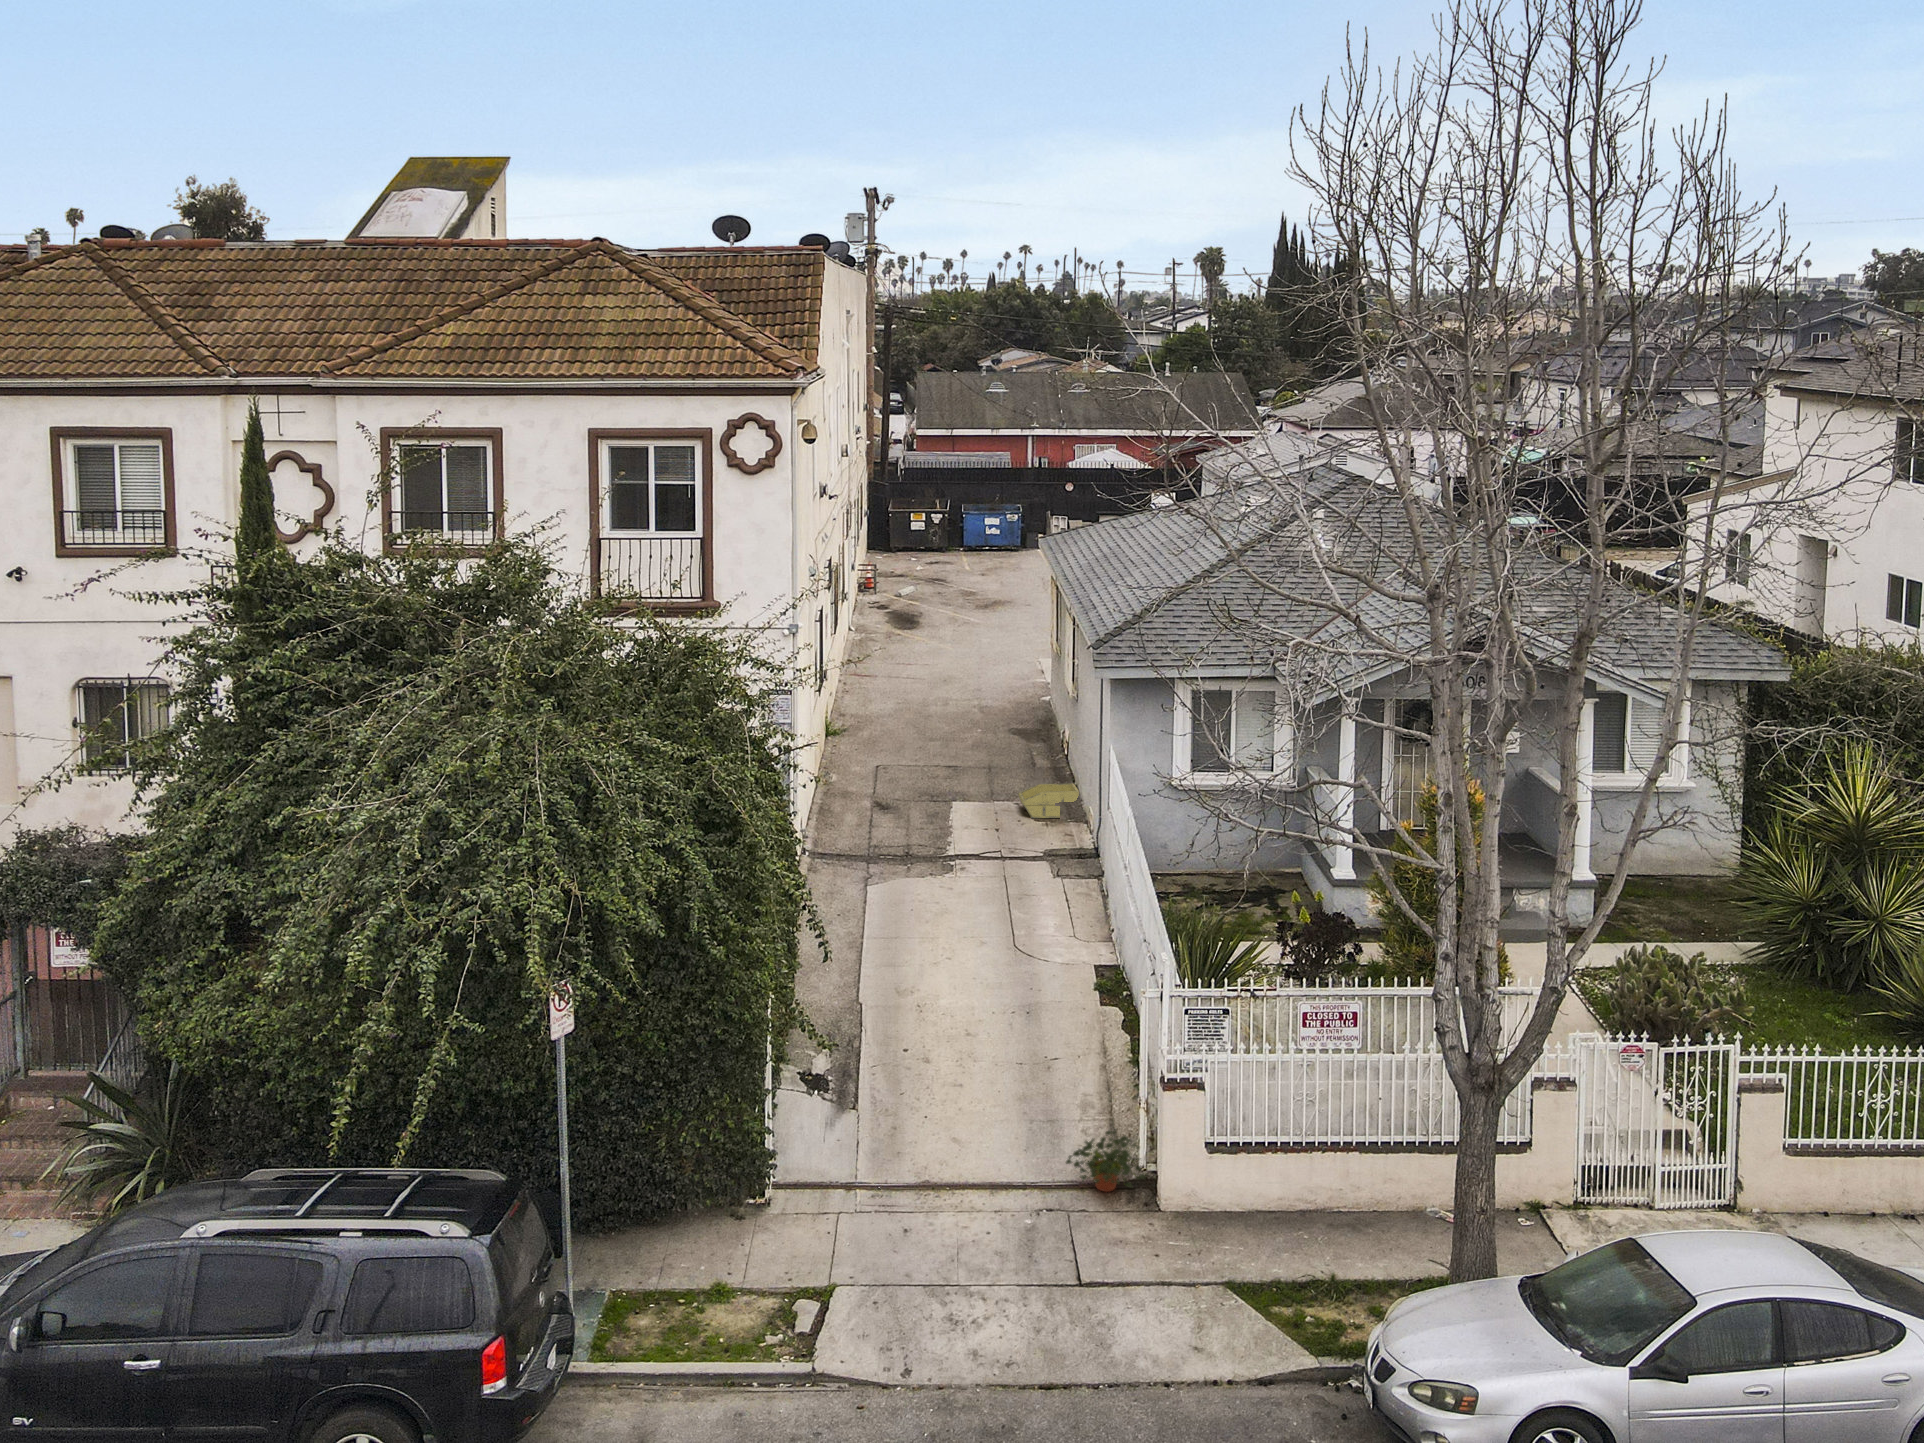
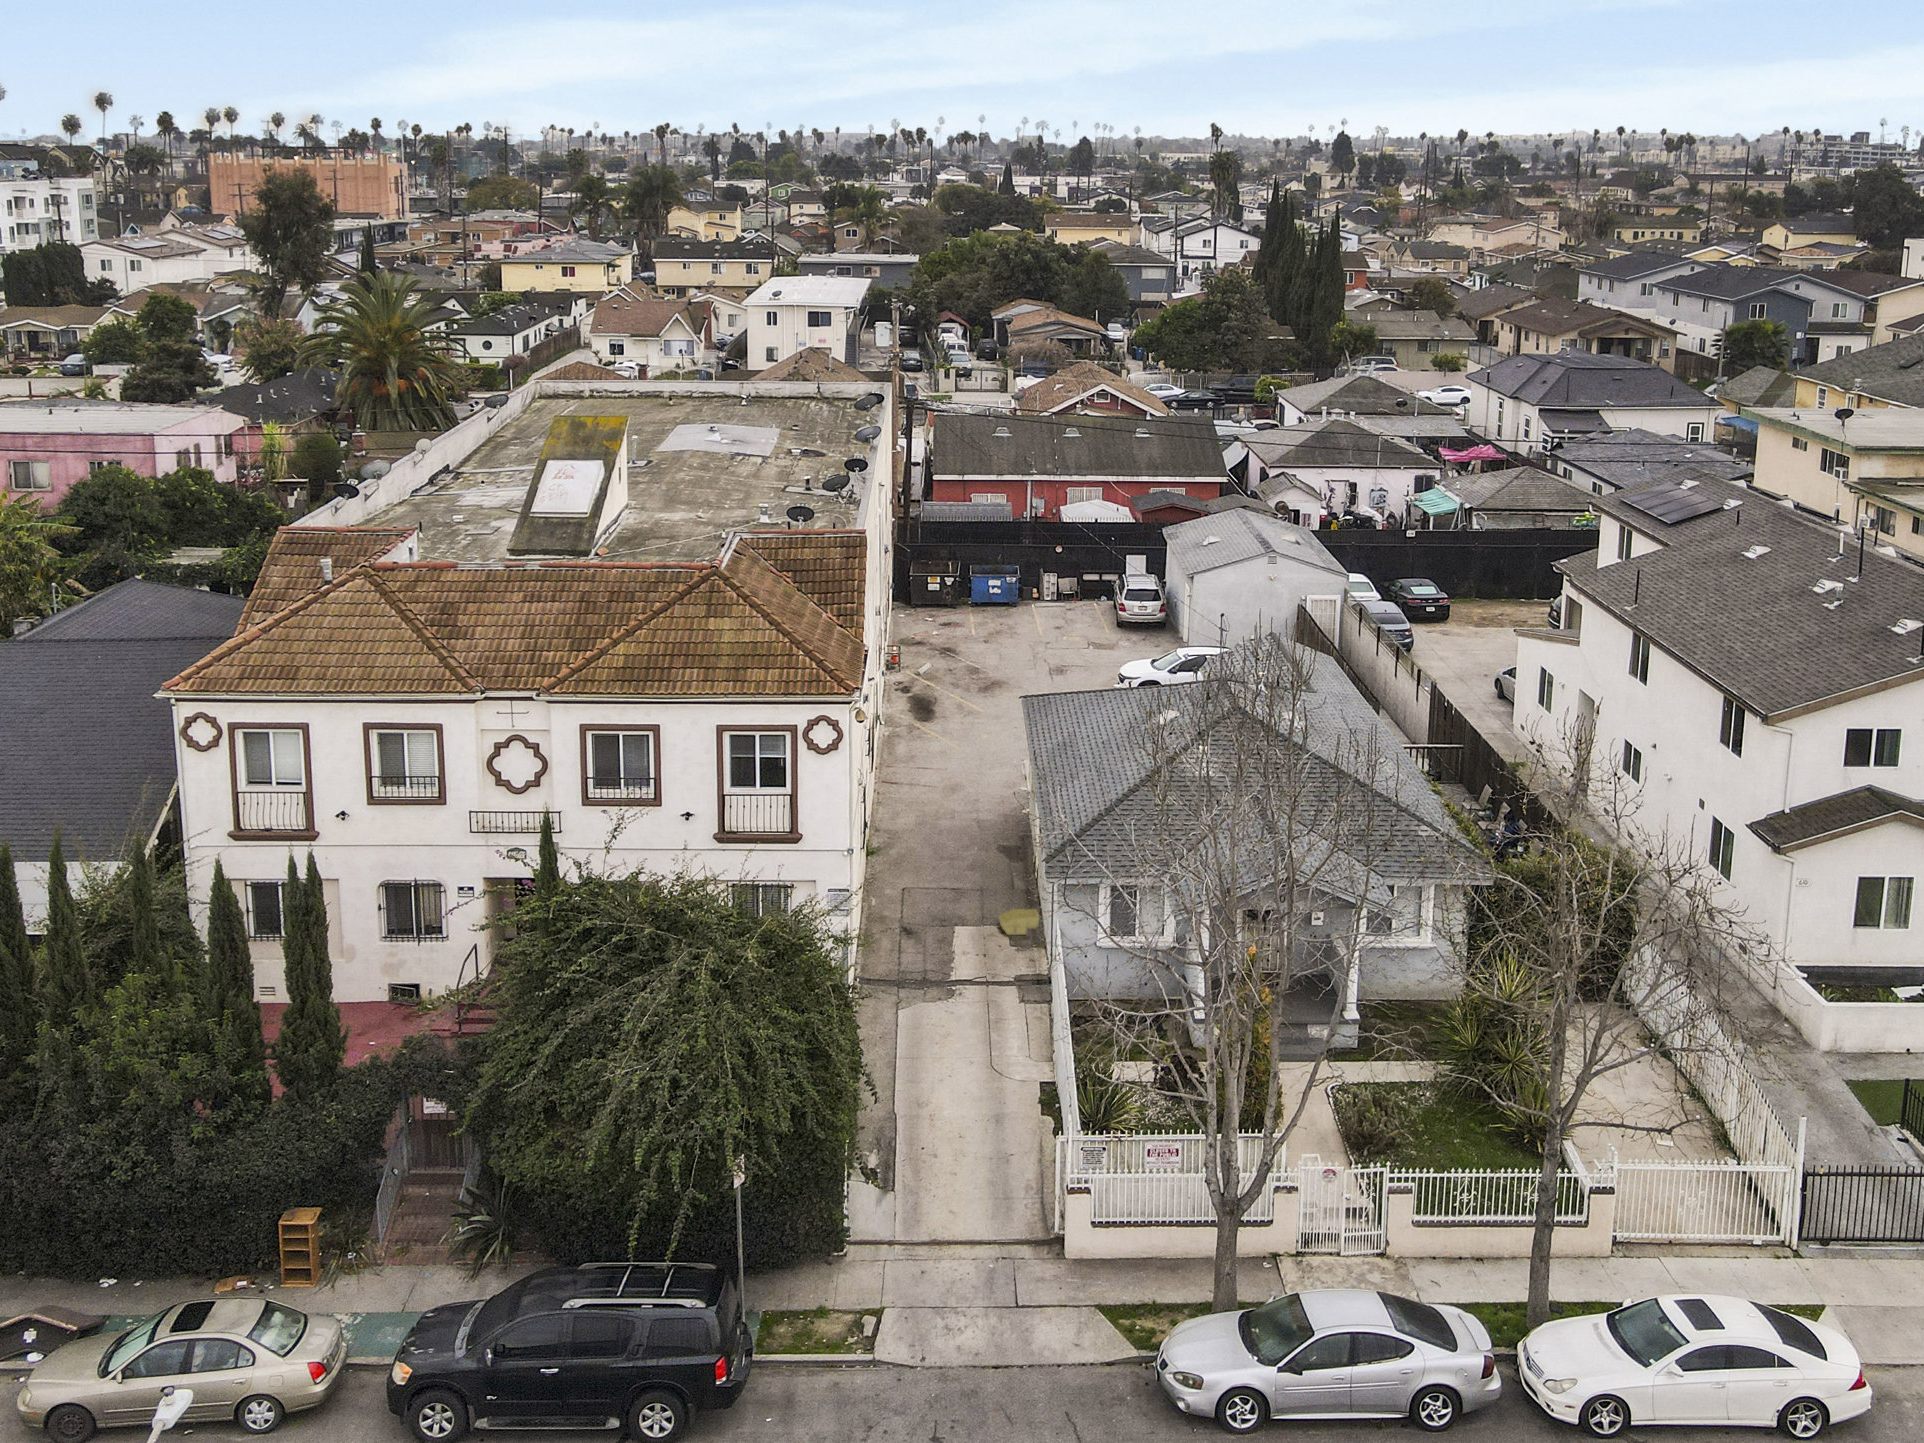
potted plant: present [1066,1131,1145,1192] -> none [1012,1210,1059,1248]

